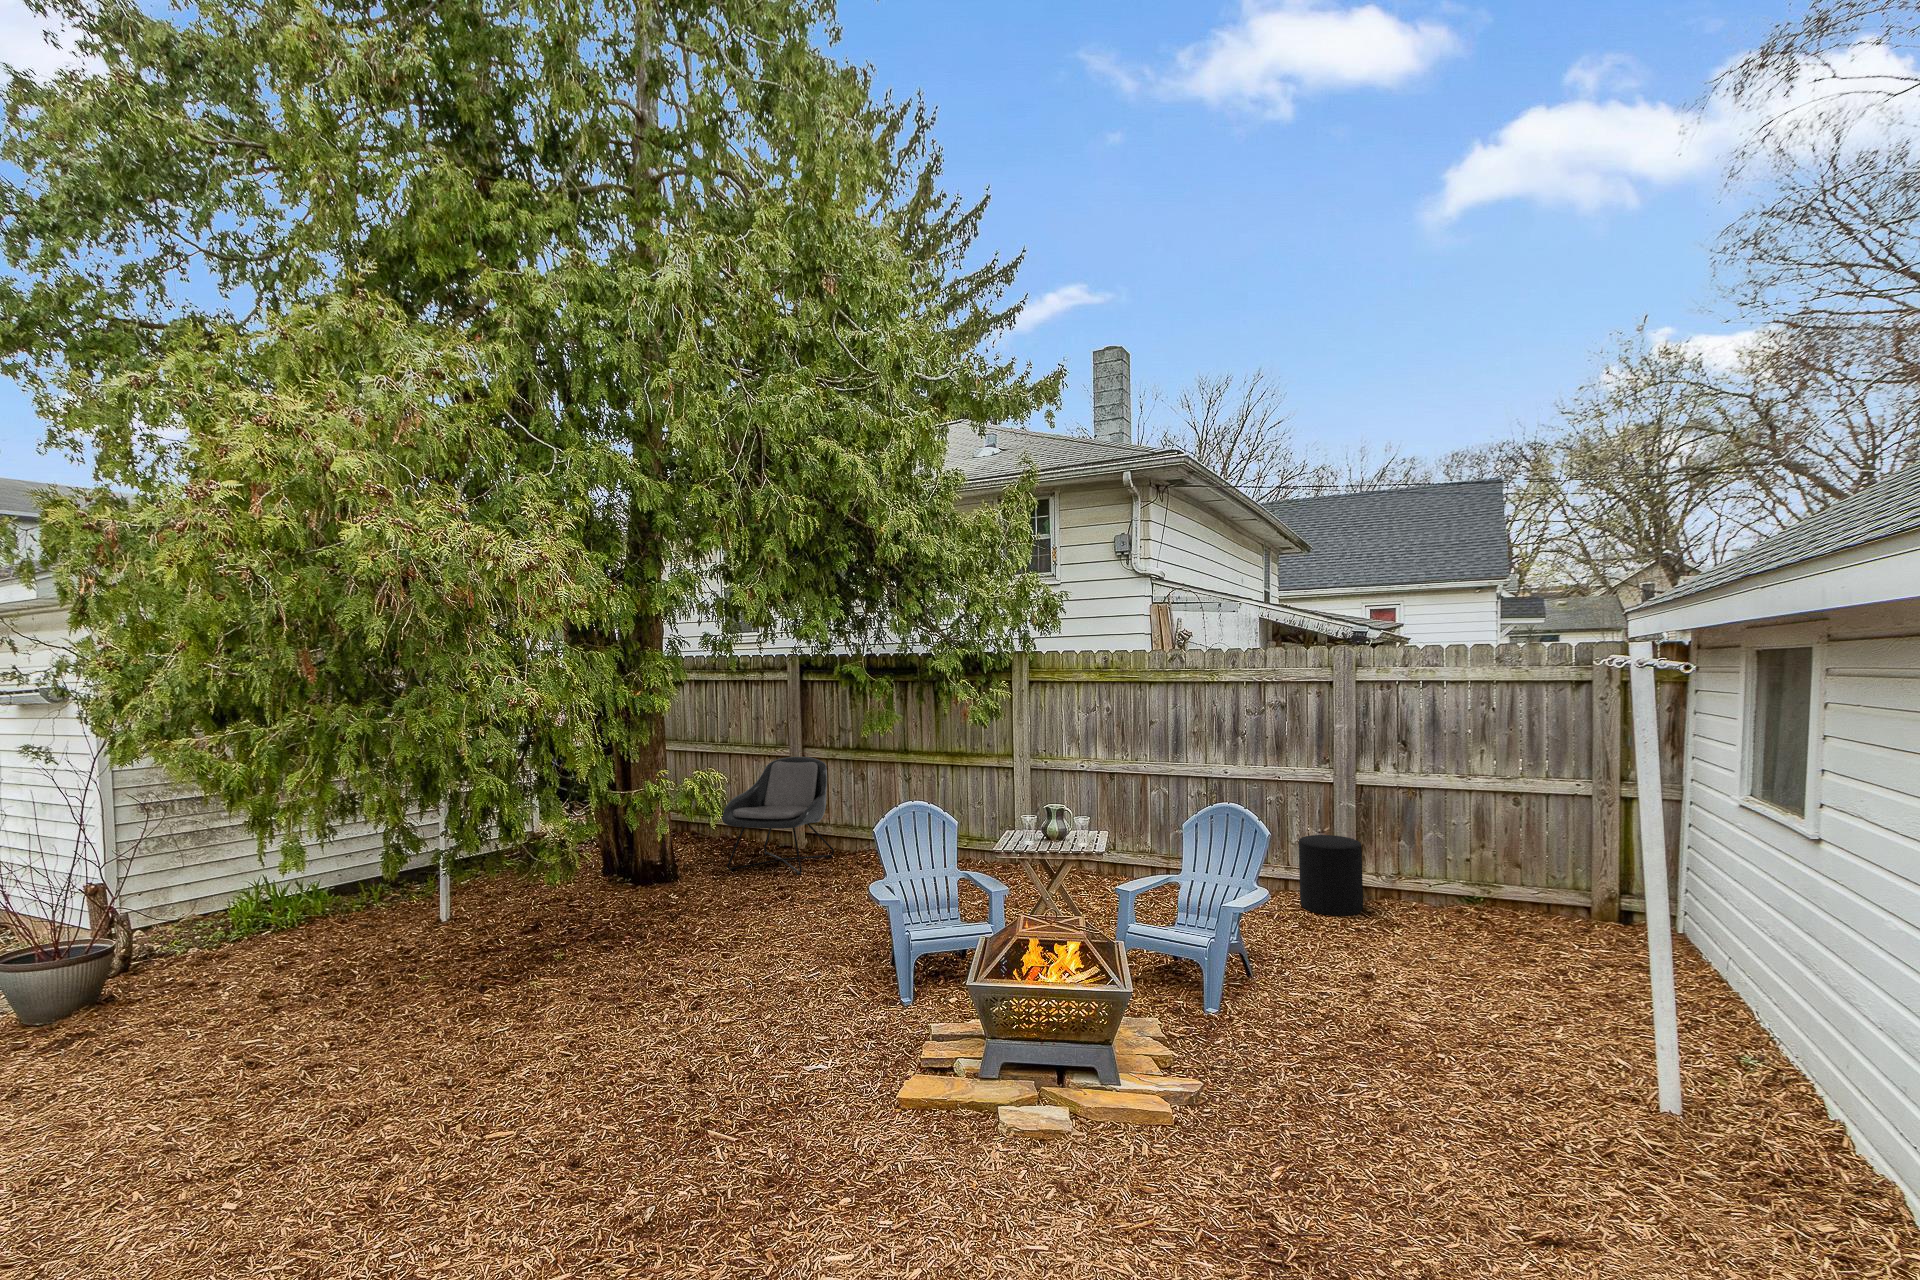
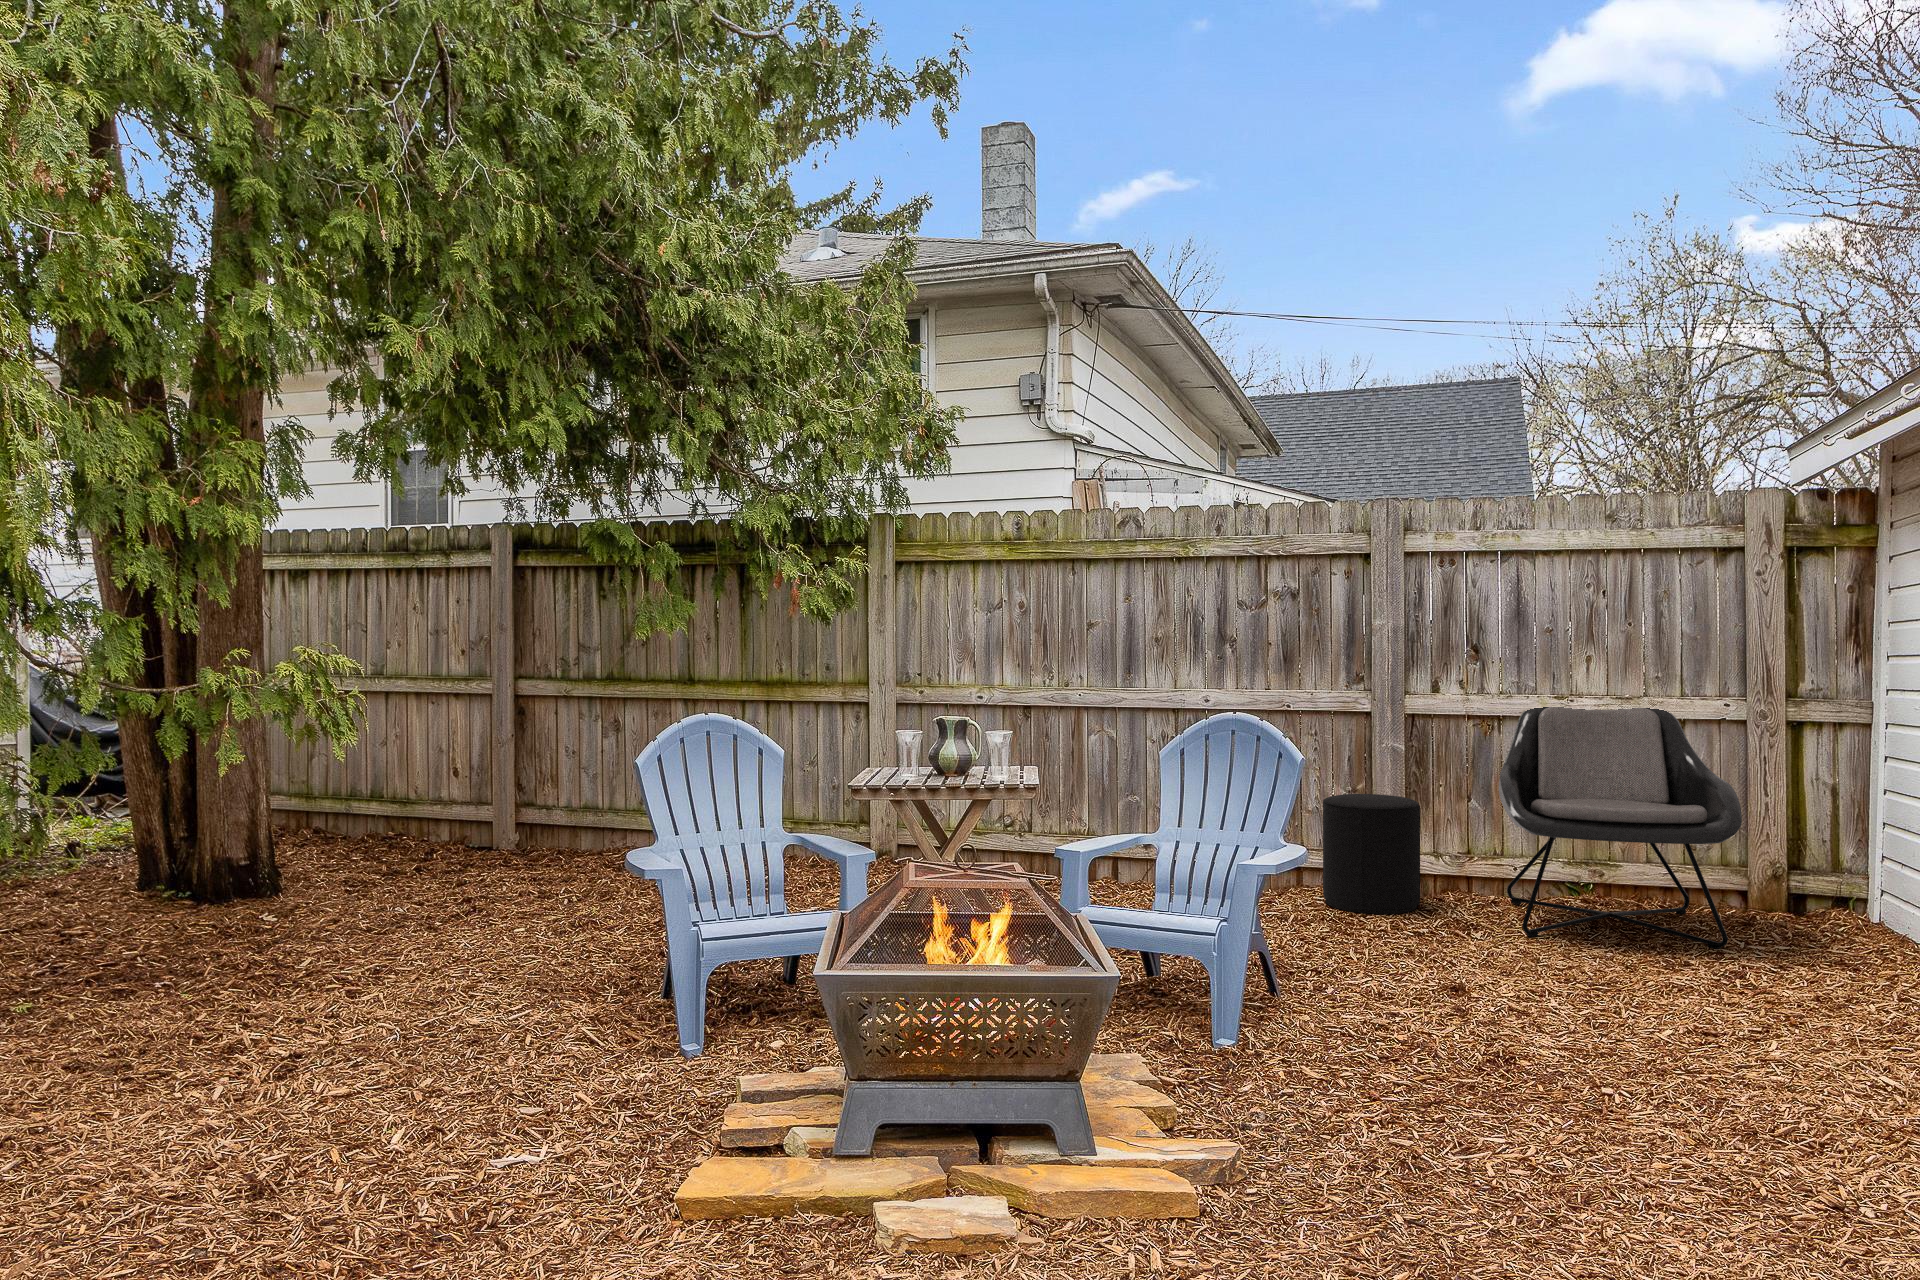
lounge chair: present [722,757,834,875] -> present [1499,707,1742,949]

